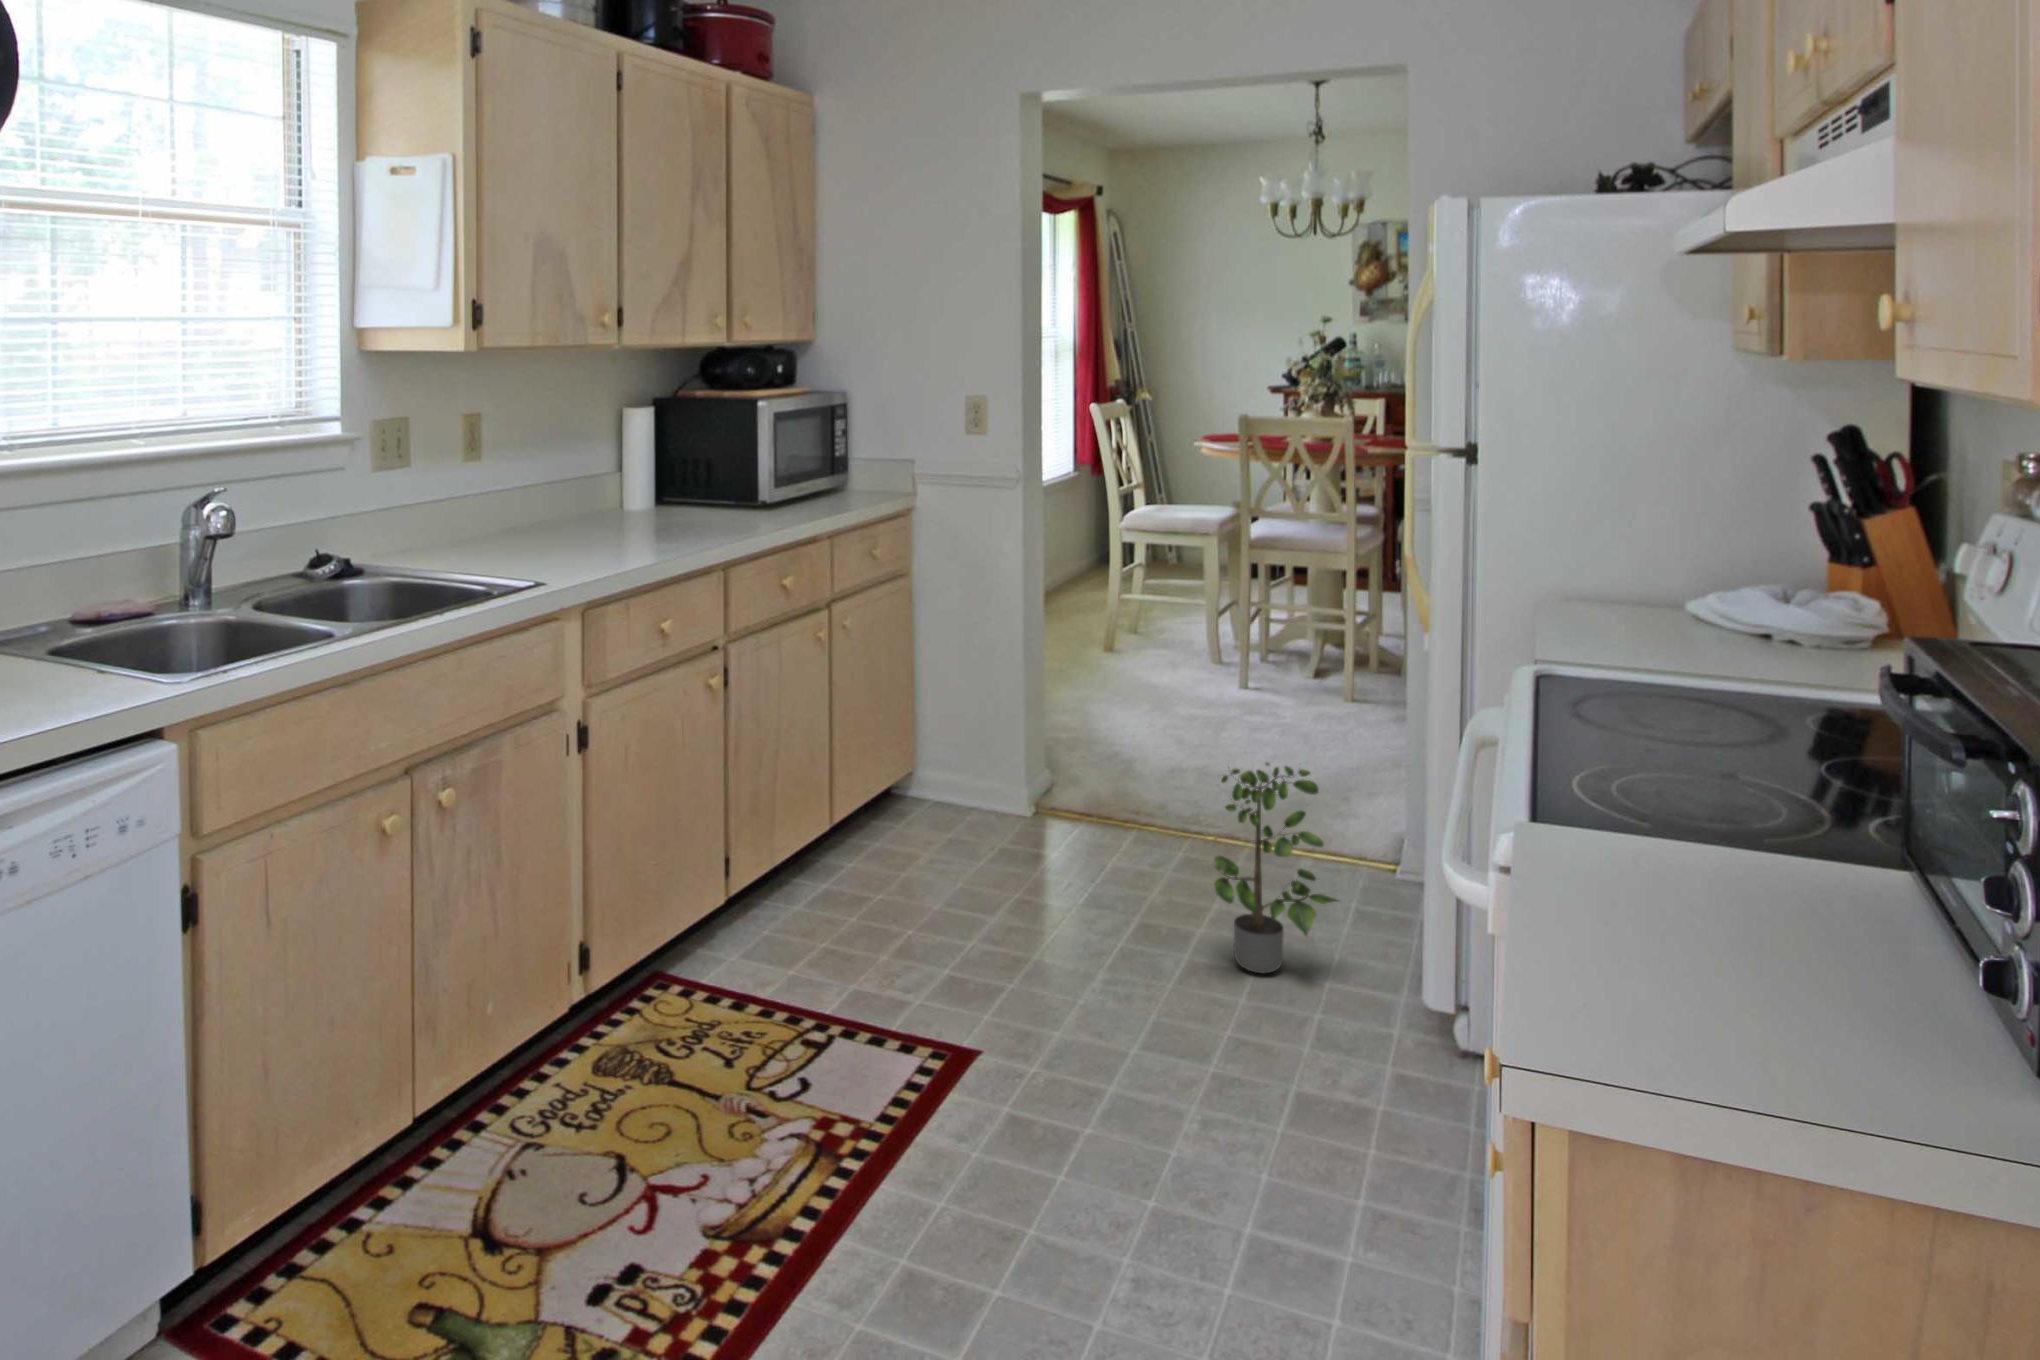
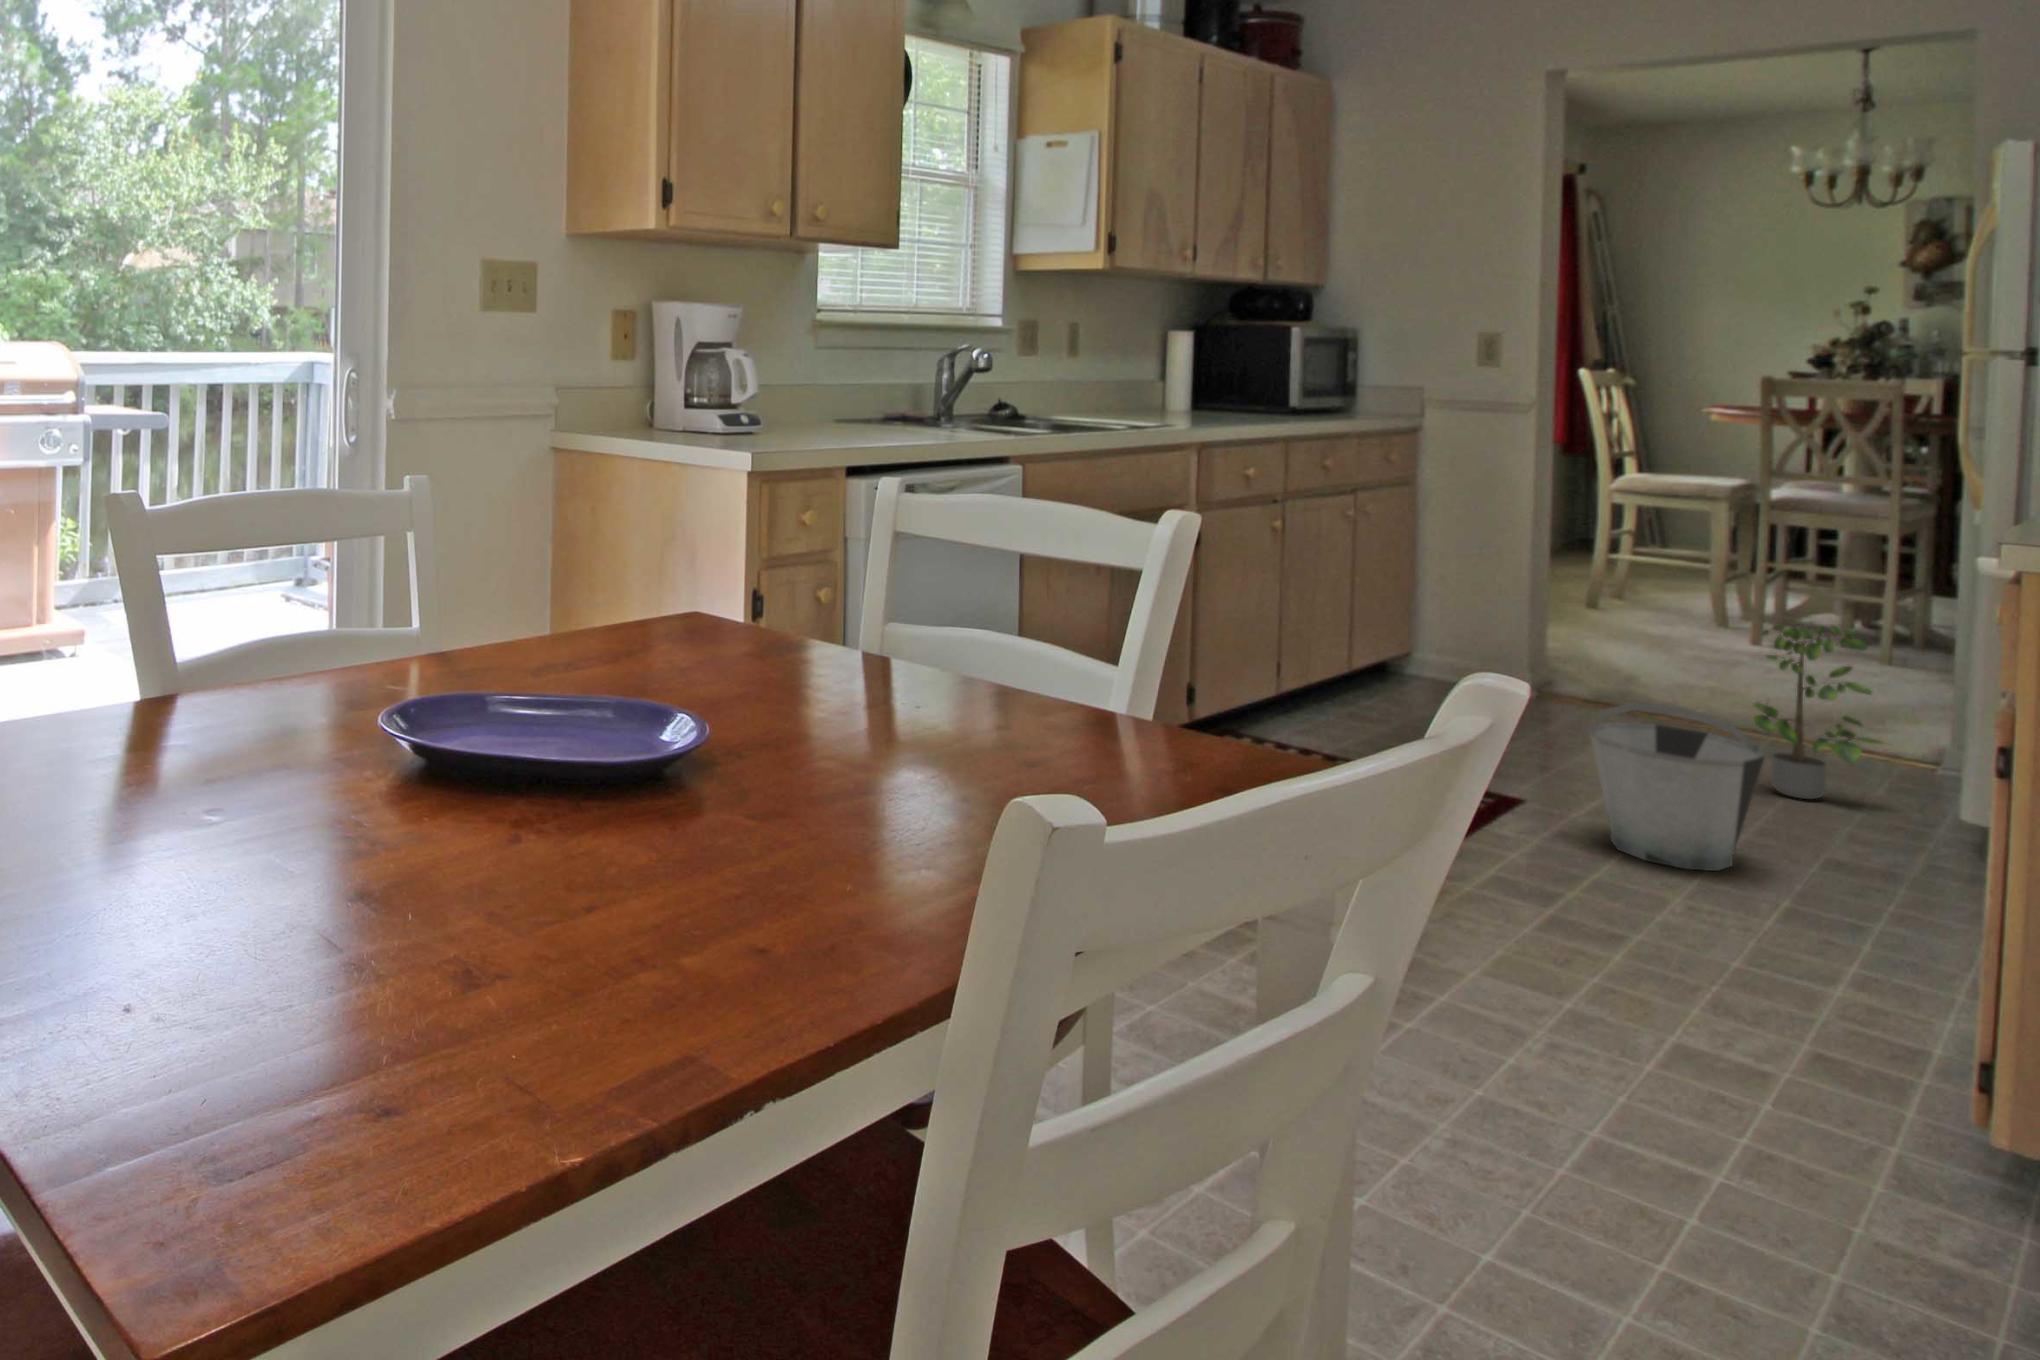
bucket: none [1023,942,1210,1199] -> present [1589,702,1765,871]

